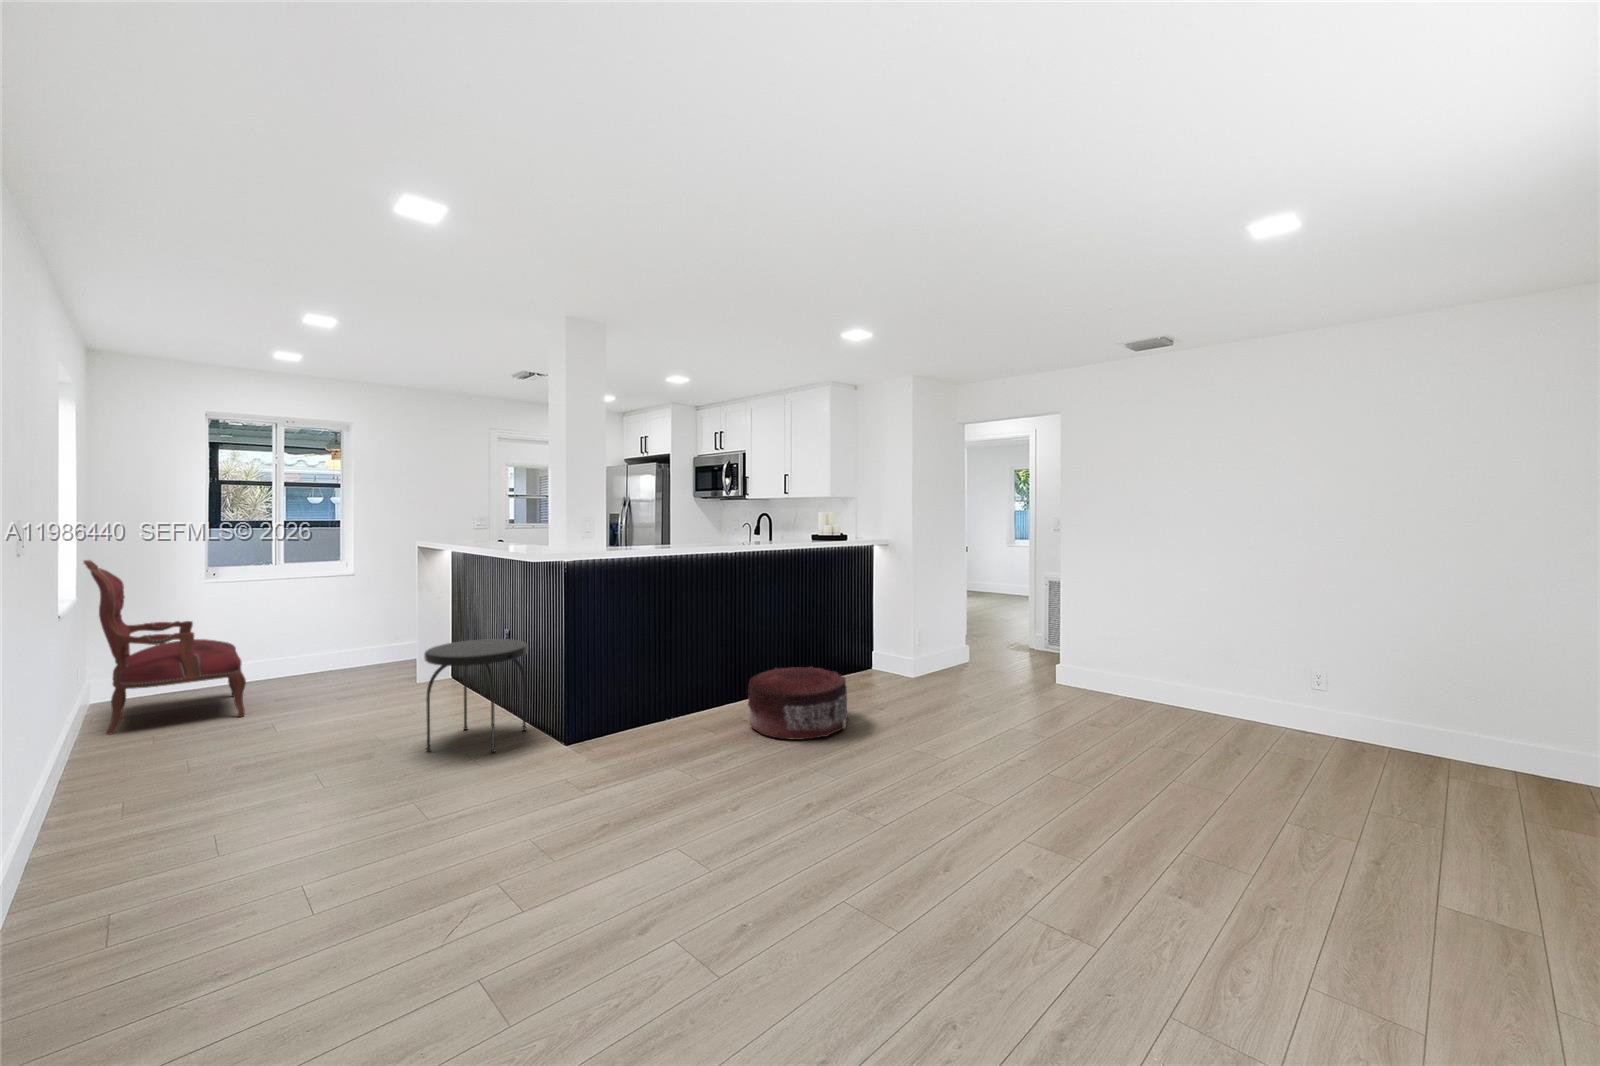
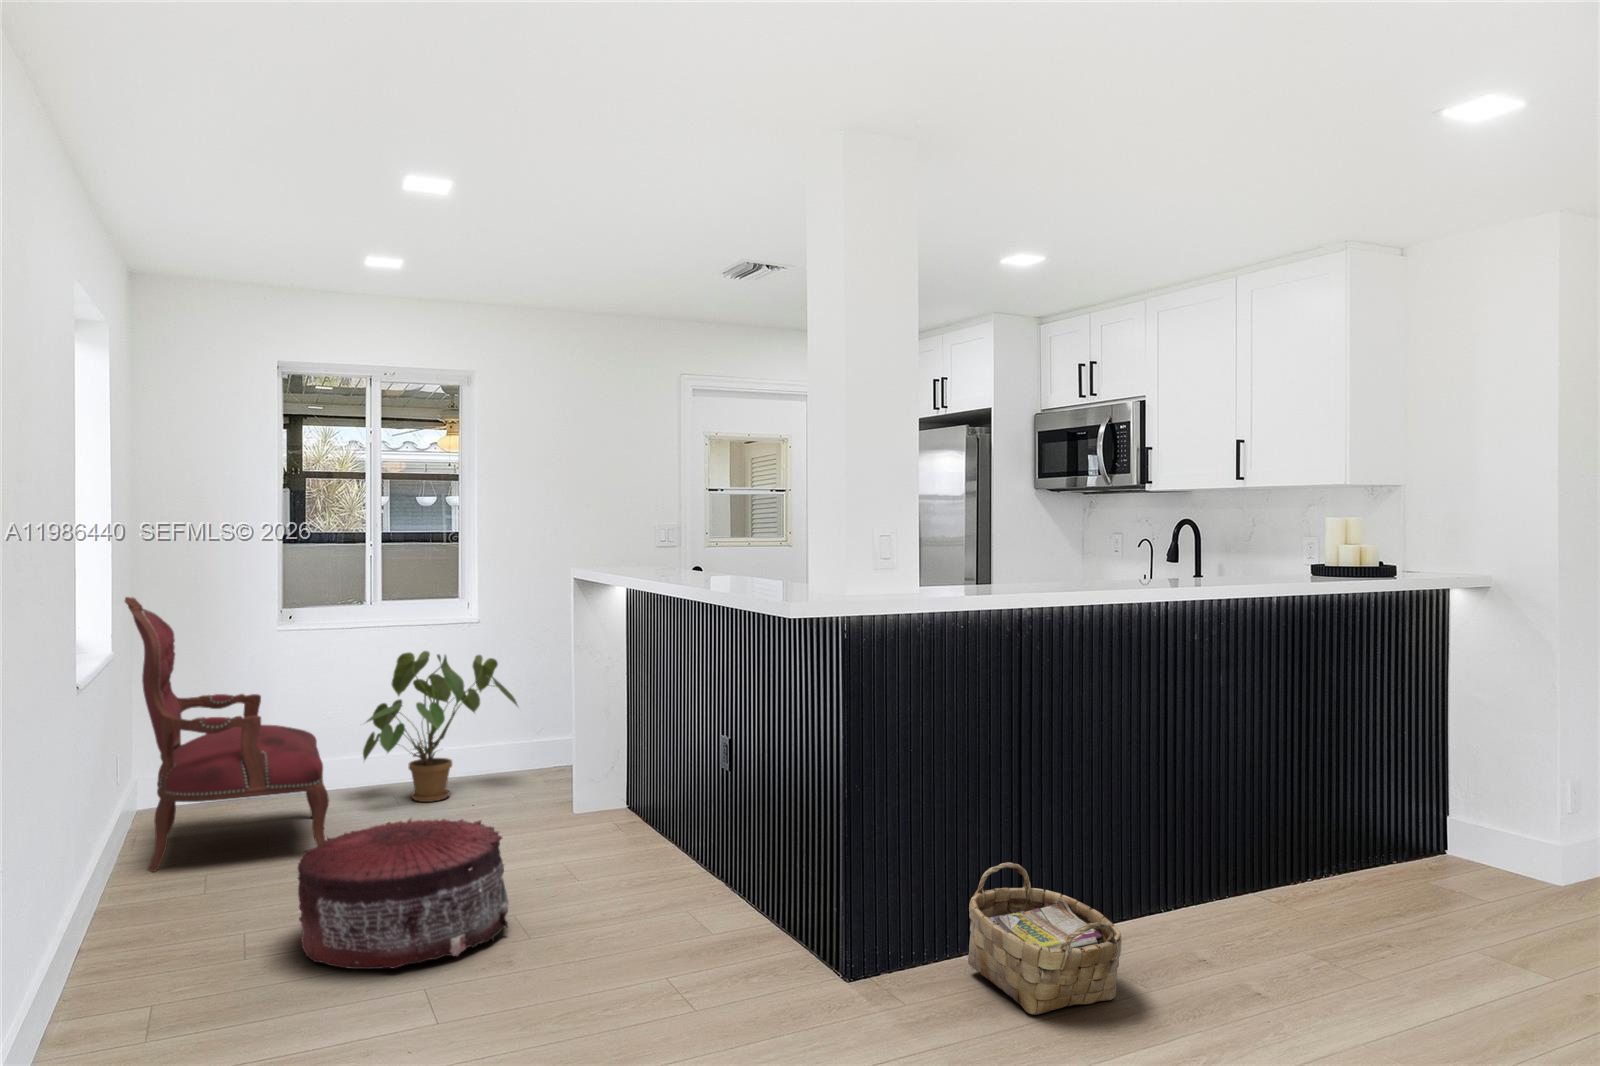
house plant: none [268,592,383,683] -> present [363,651,518,802]
side table: present [424,639,528,753] -> none [598,757,773,983]
pouf: present [748,667,848,740] -> present [298,819,509,969]
woven basket: none [630,680,702,749] -> present [968,862,1122,1015]

